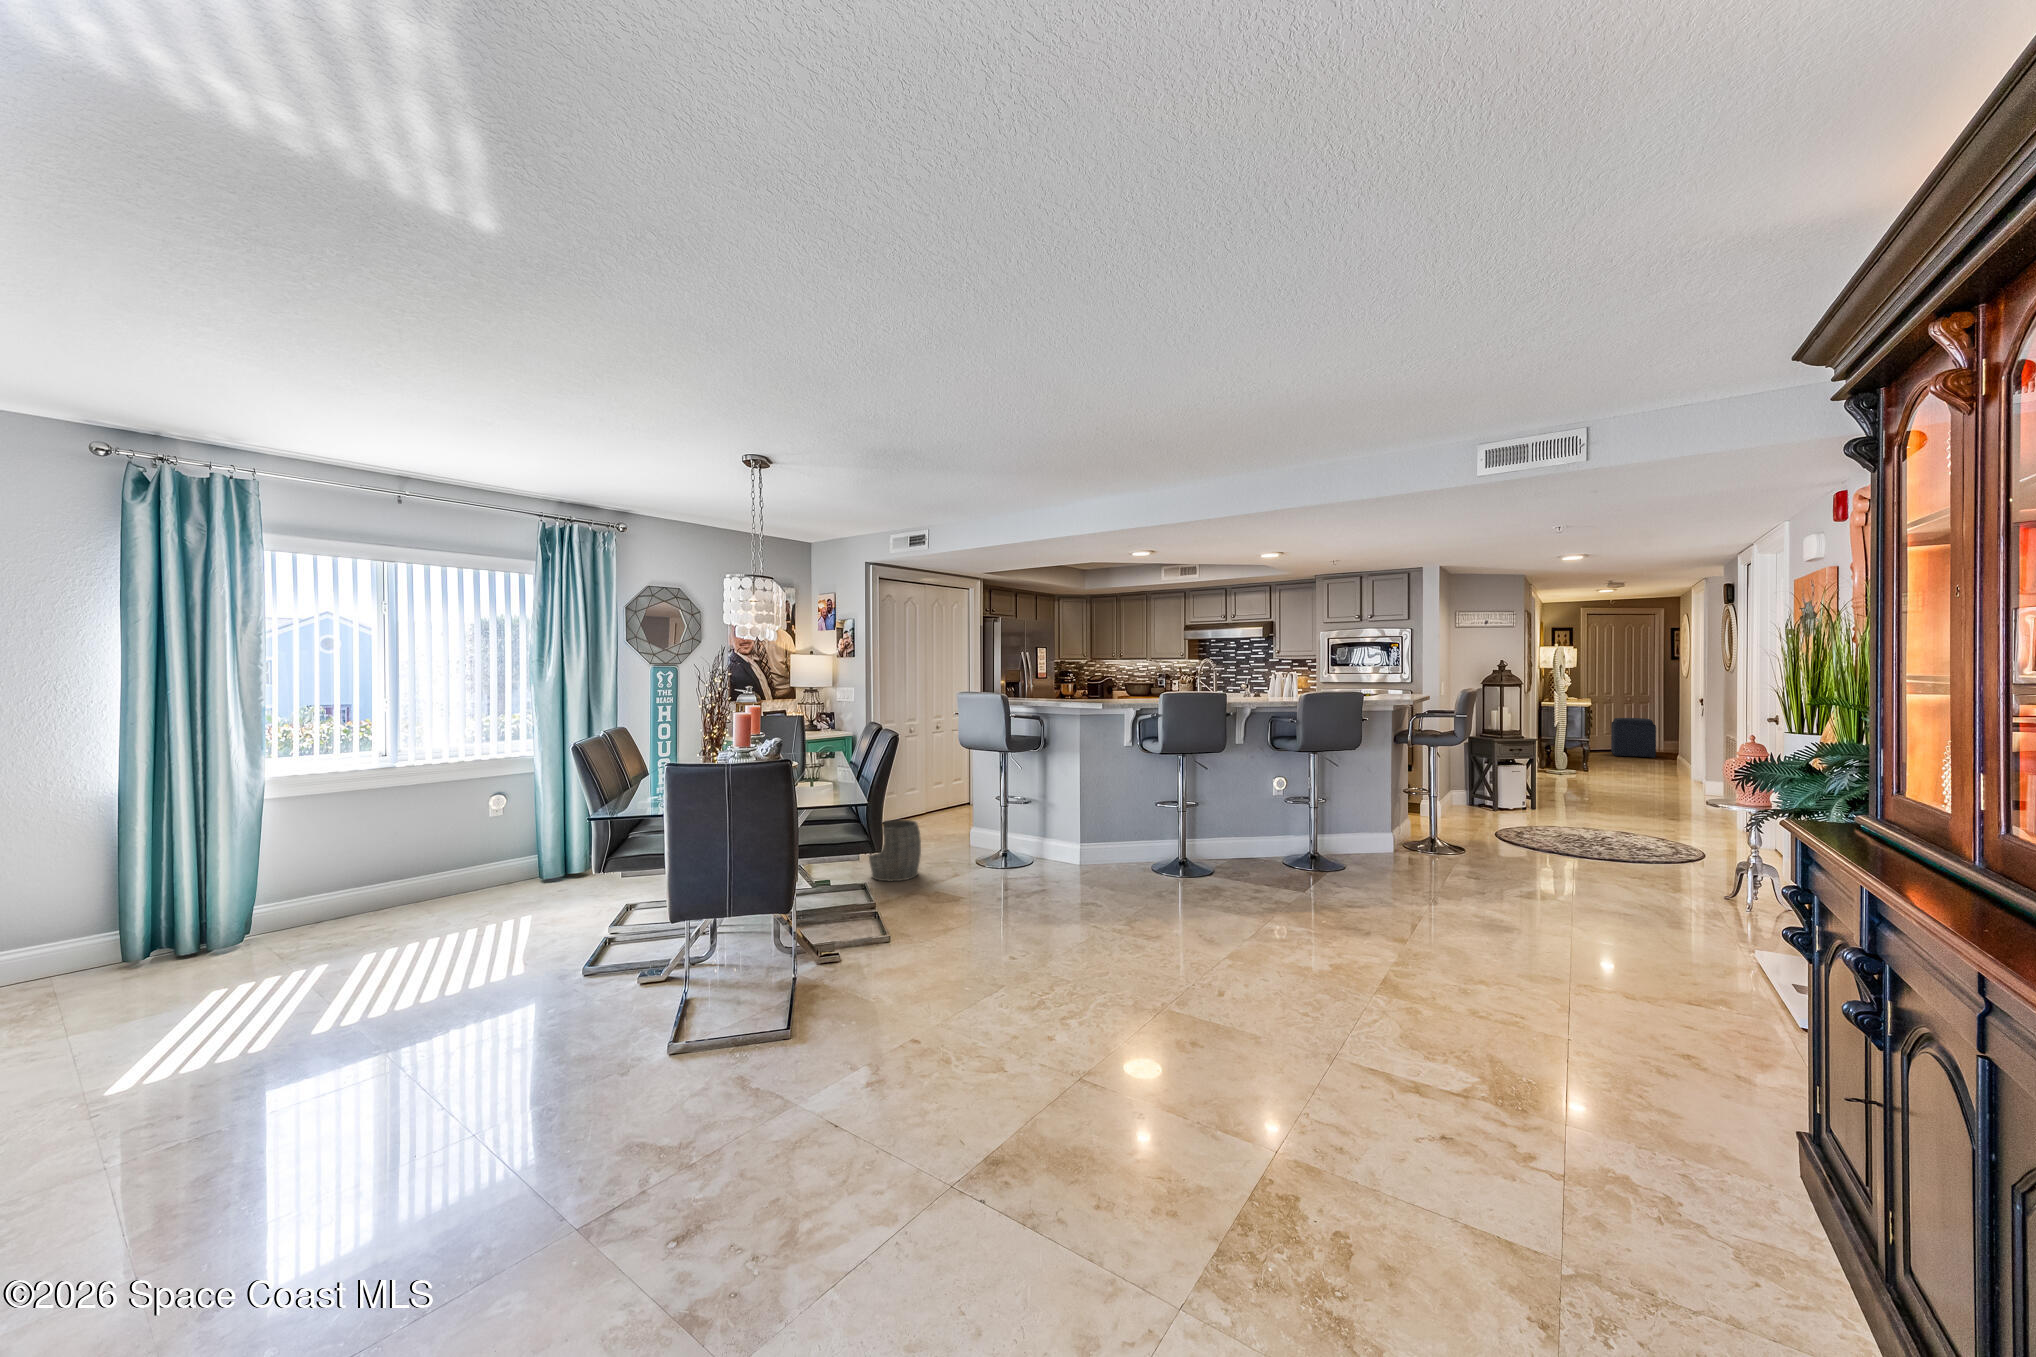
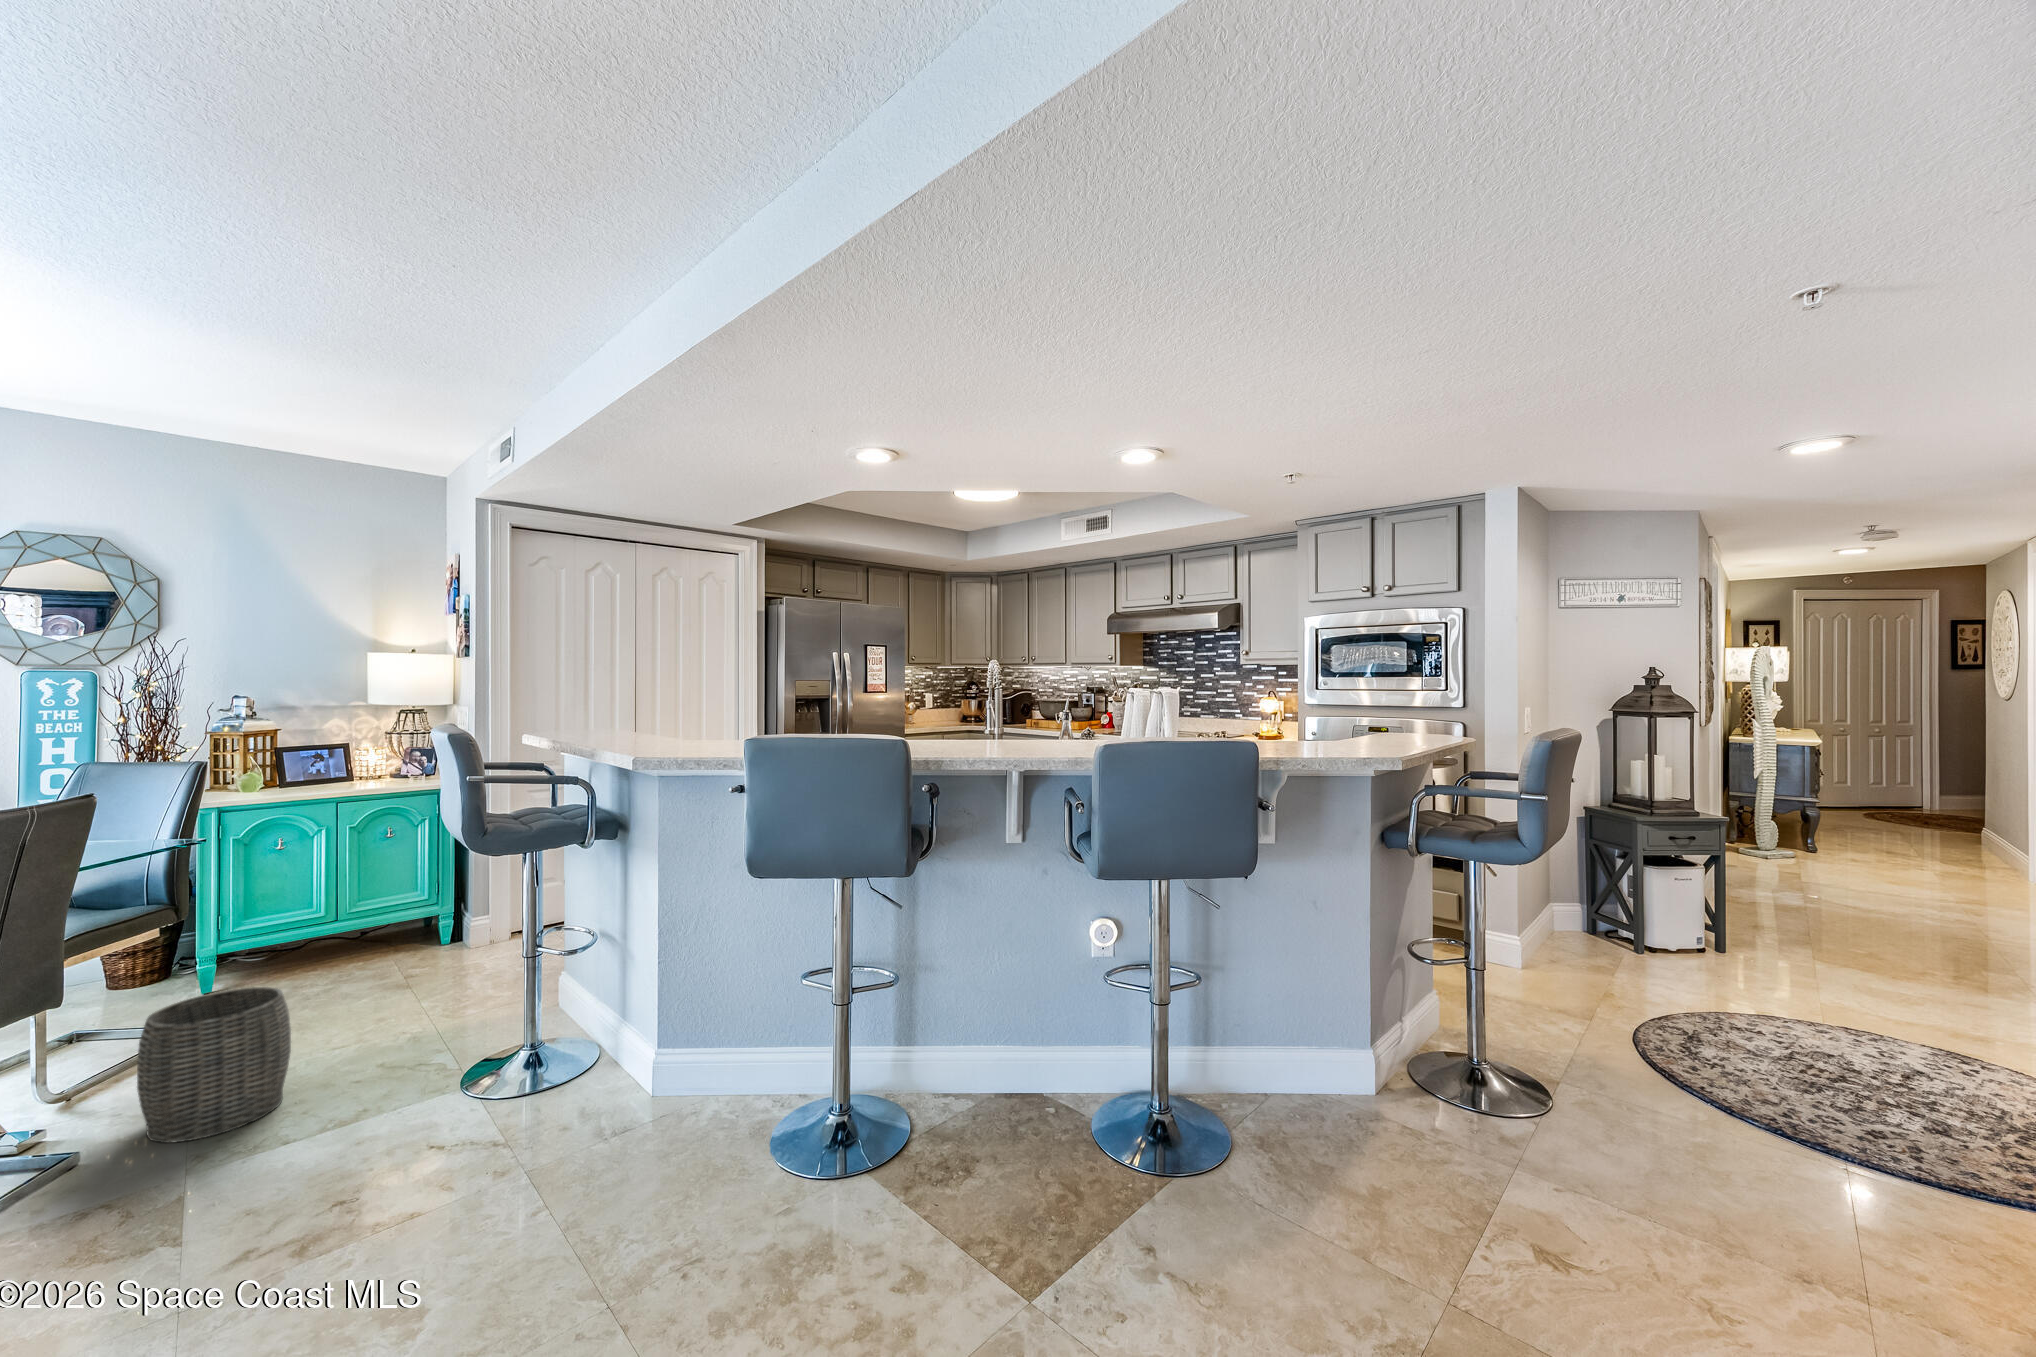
ottoman: present [1611,718,1656,758] -> none [1850,760,1936,828]

